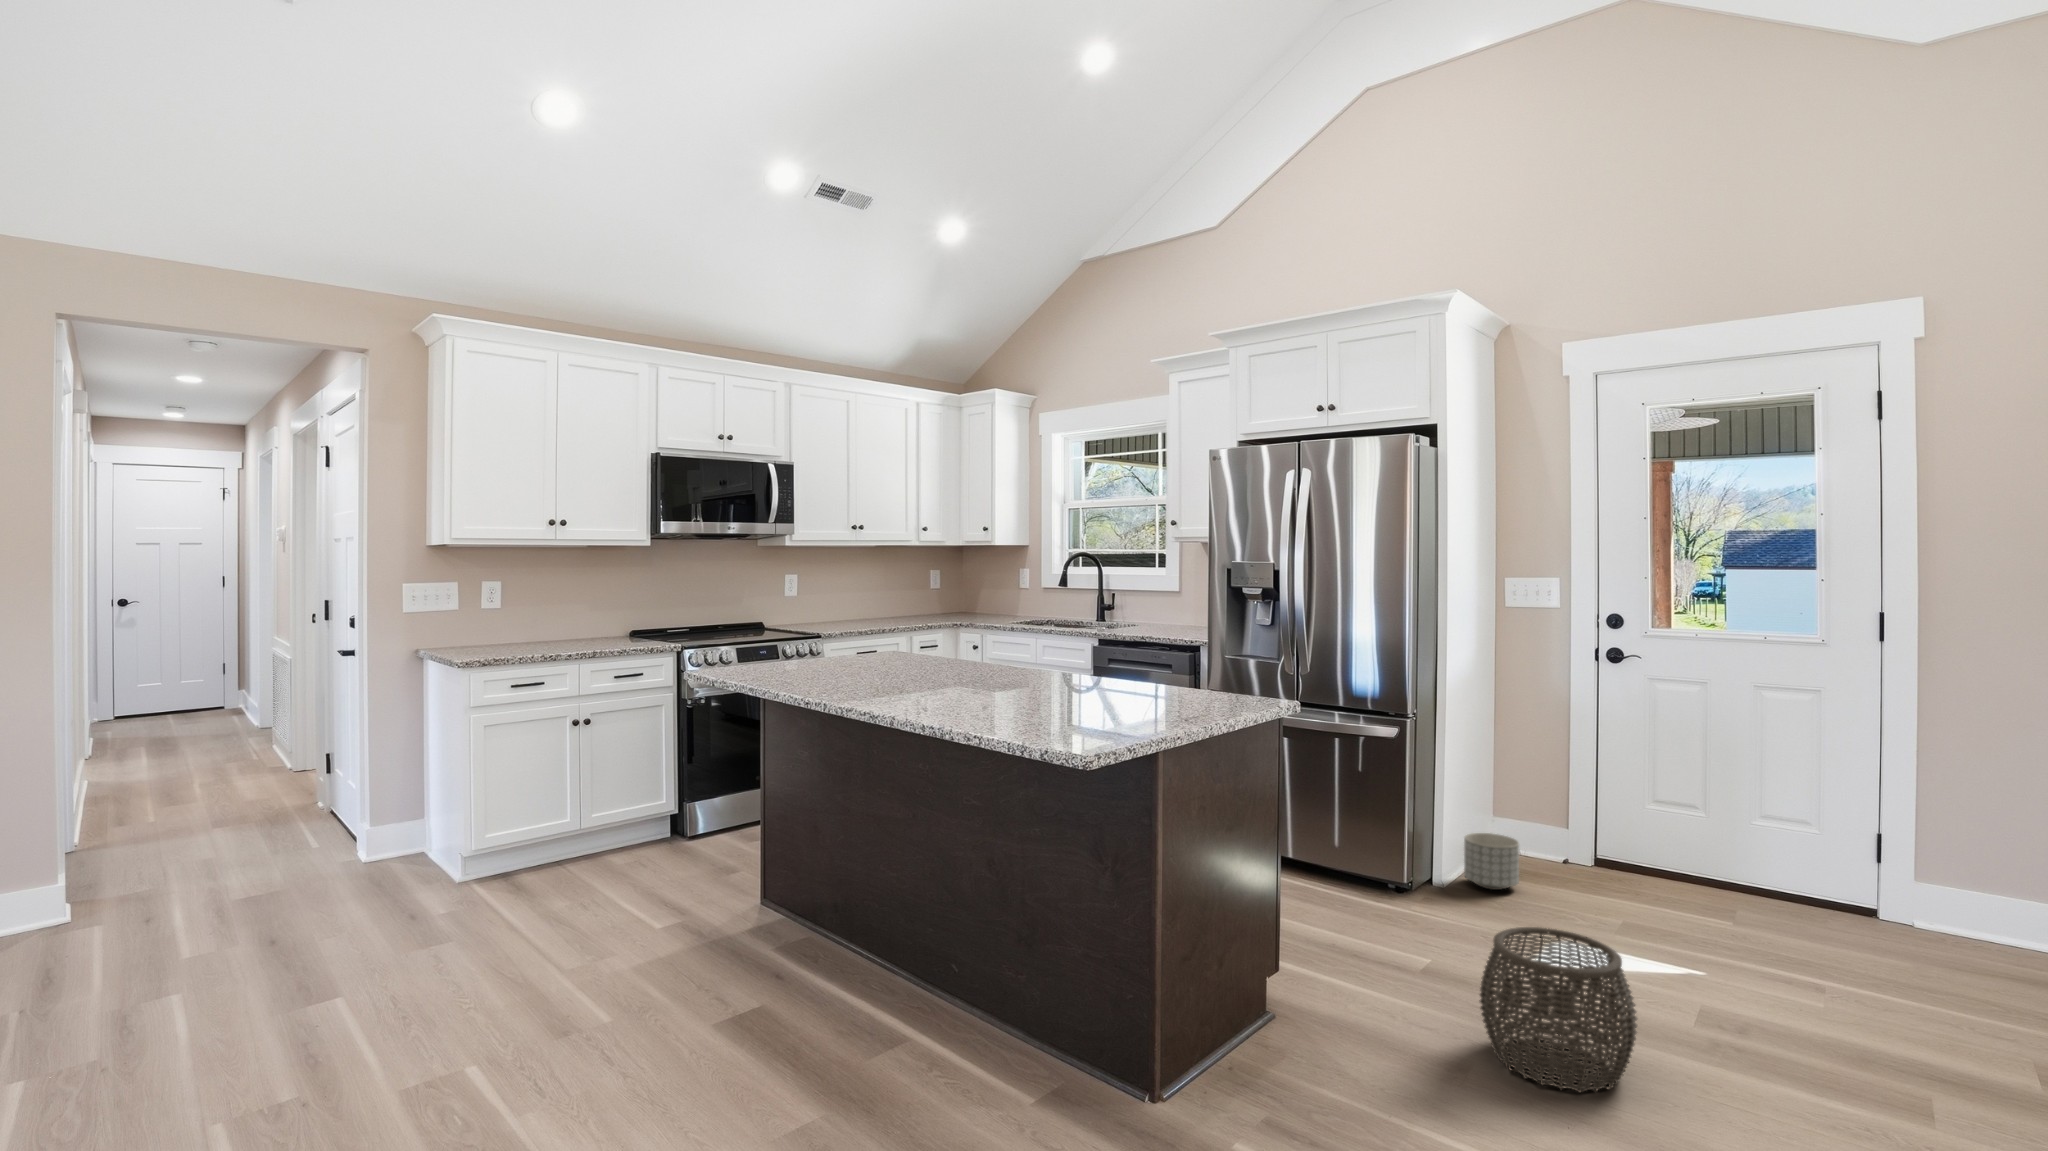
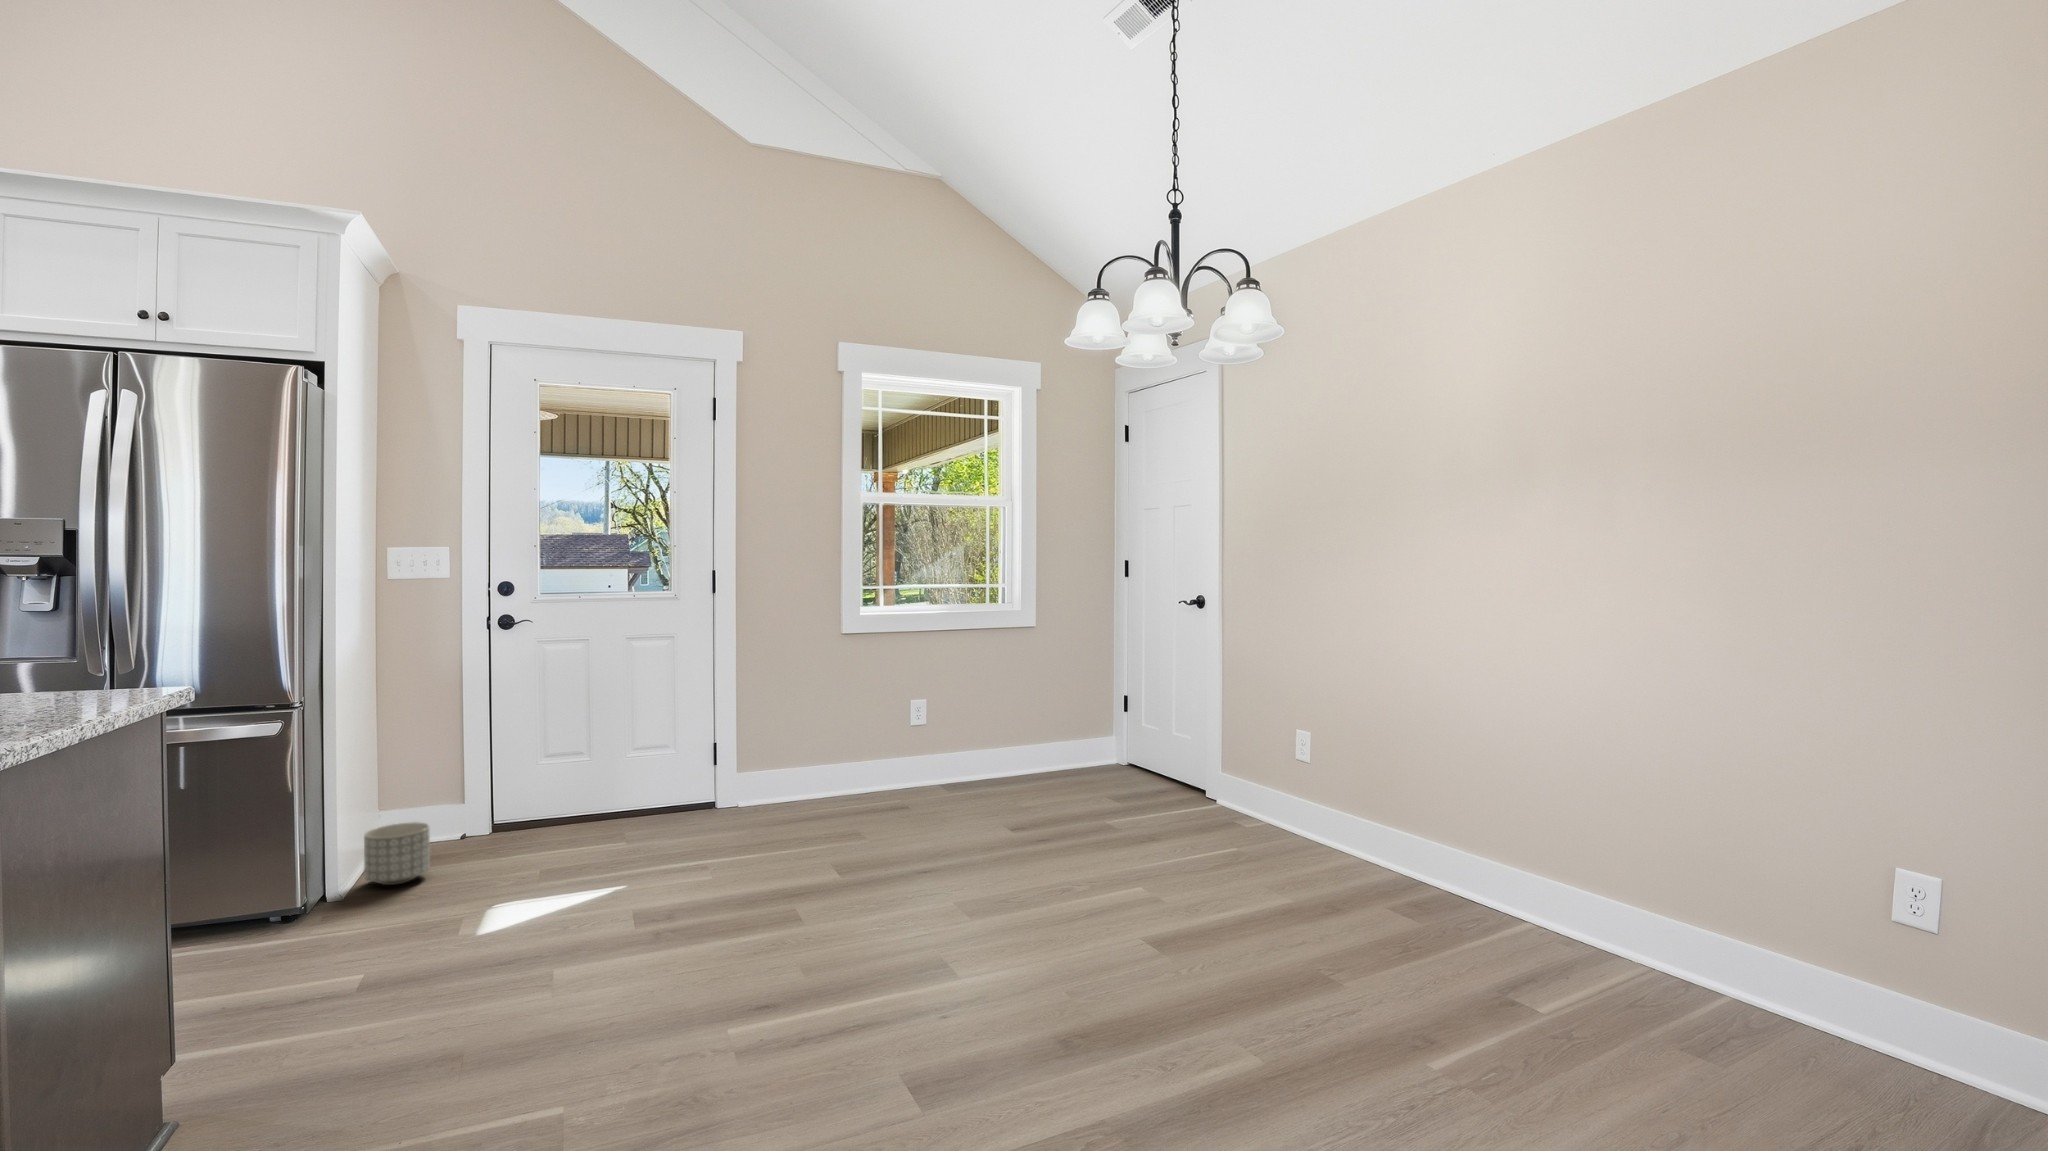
woven basket: present [1479,927,1637,1092] -> none [459,878,617,1041]

